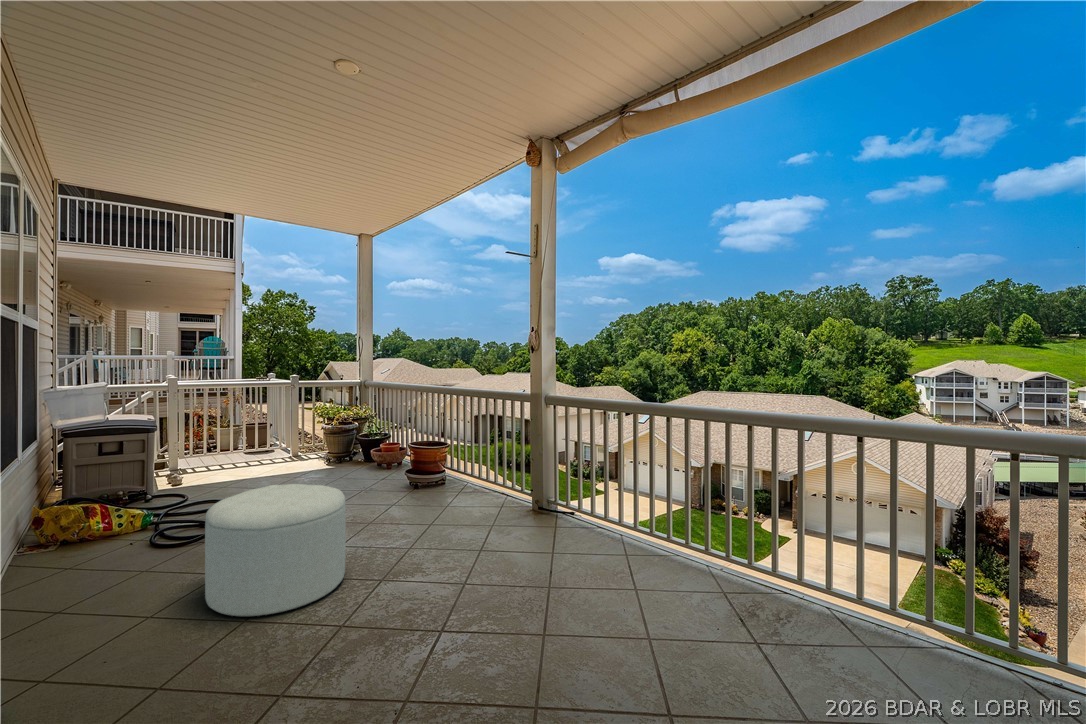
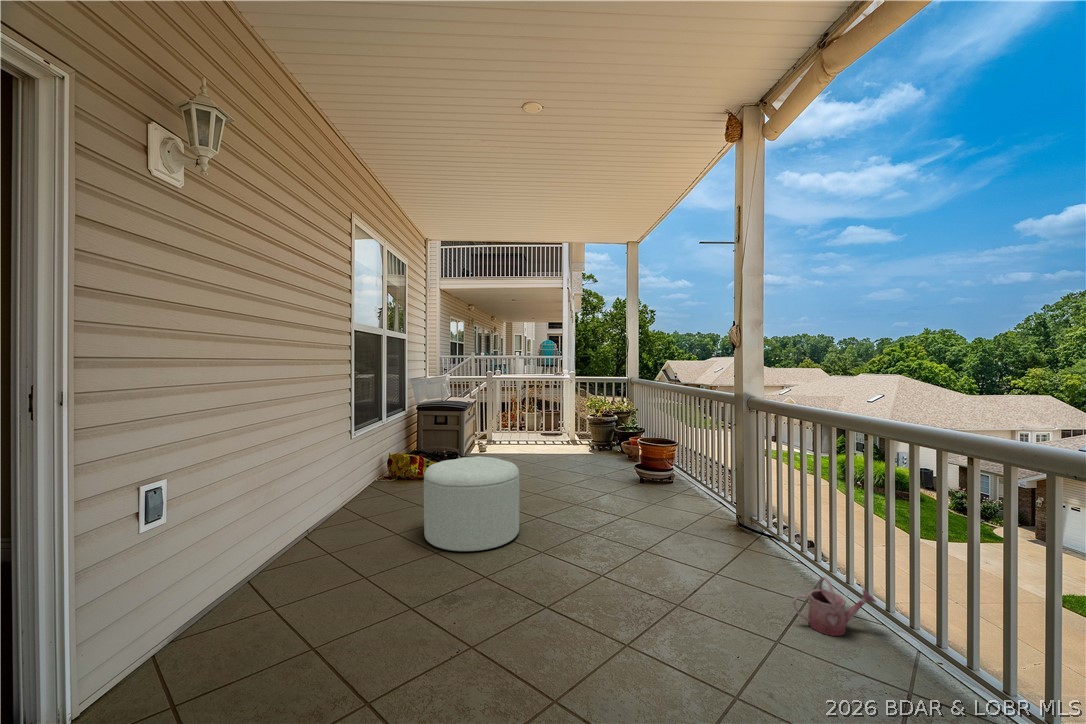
watering can: none [641,530,686,573] -> present [792,577,876,636]

